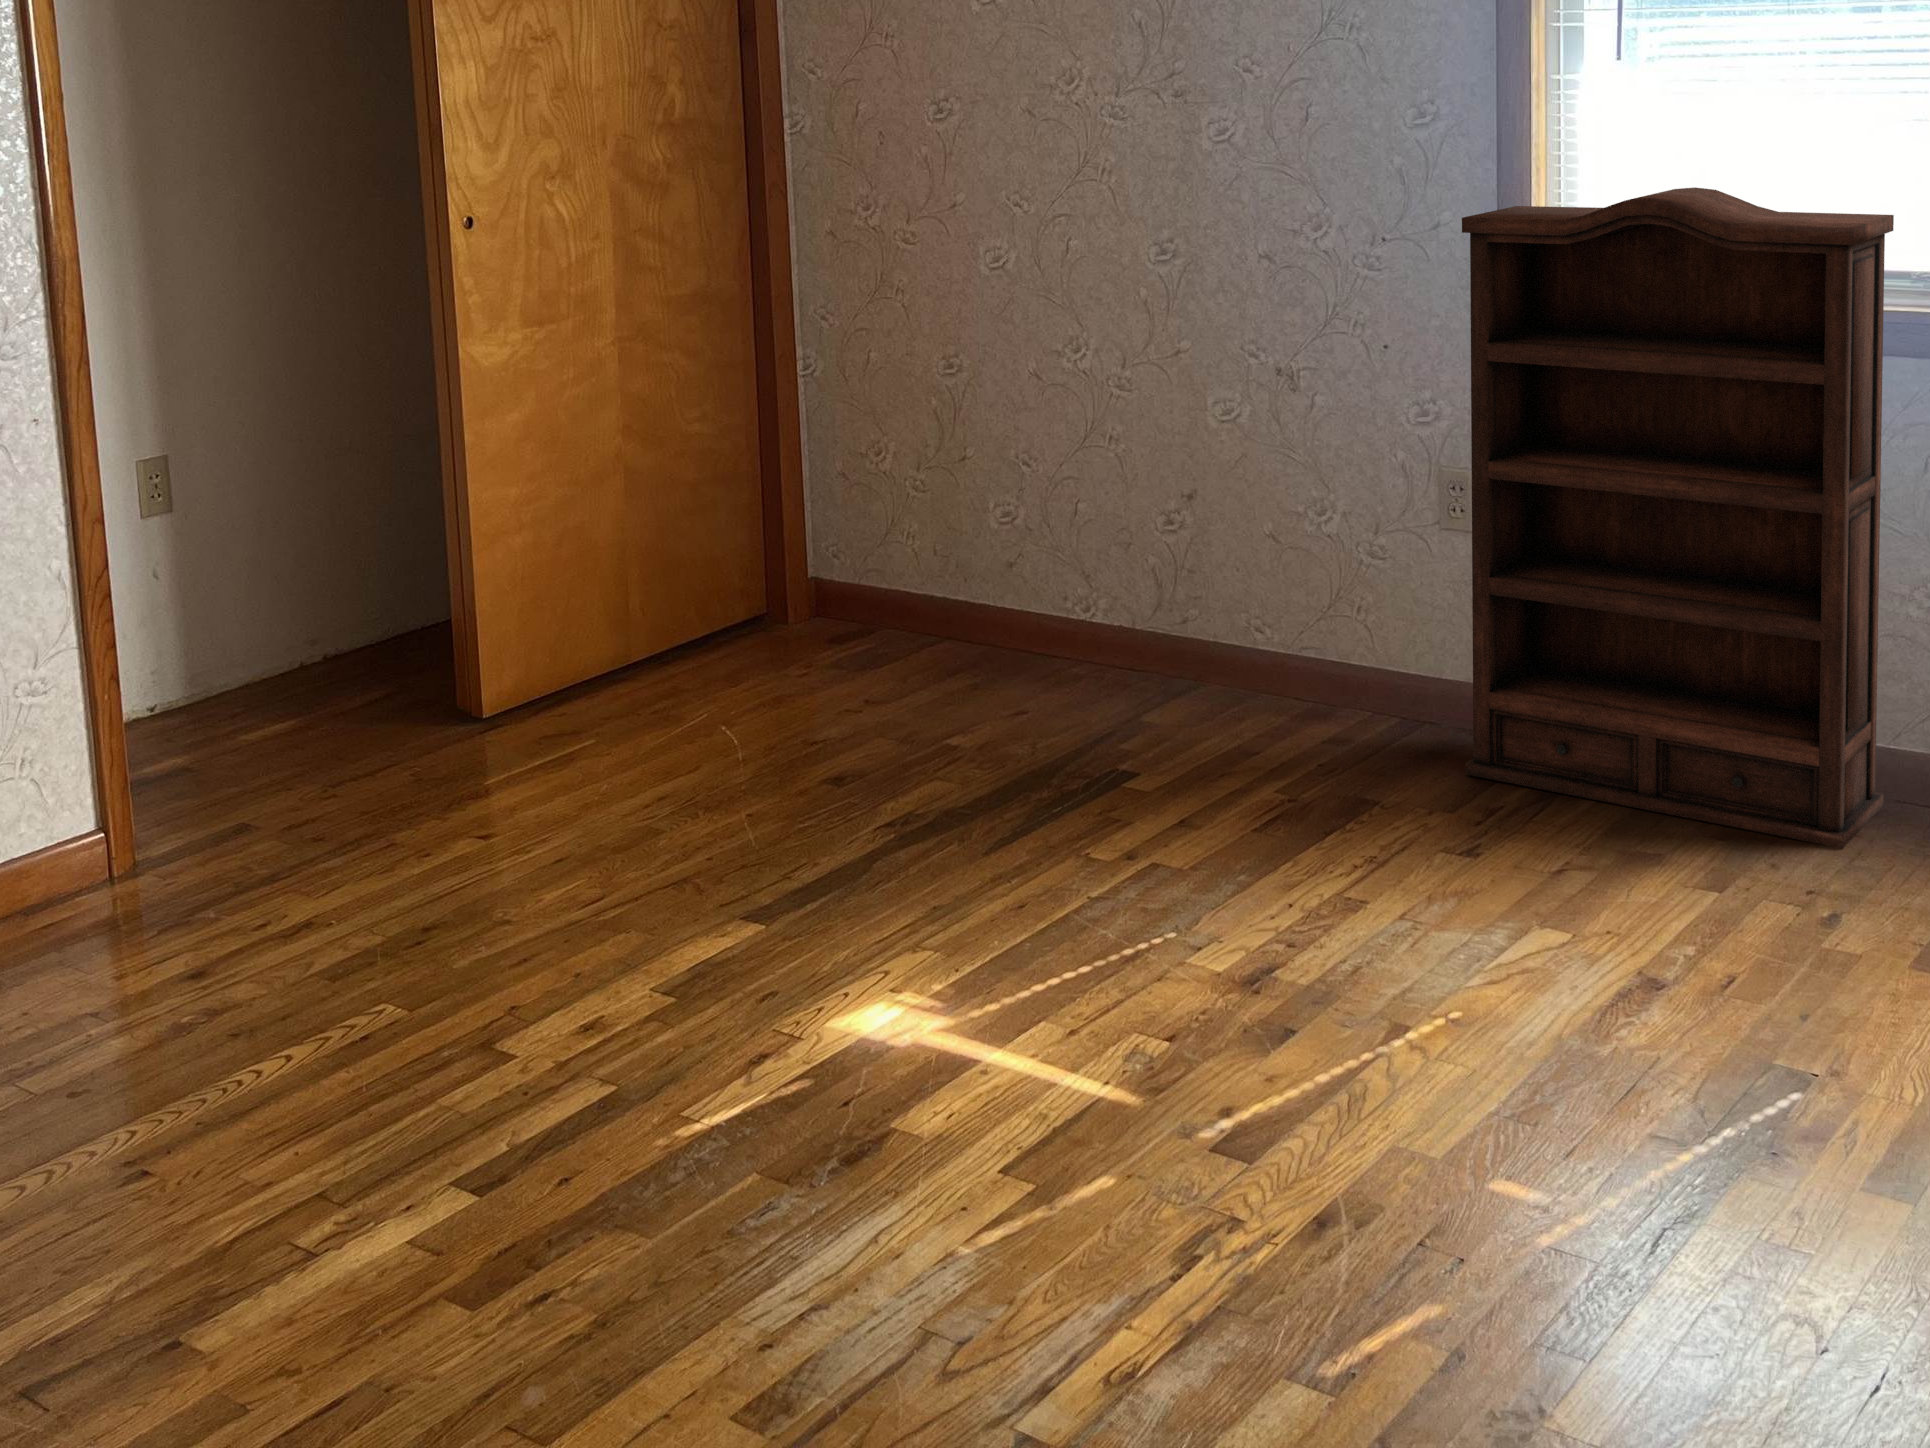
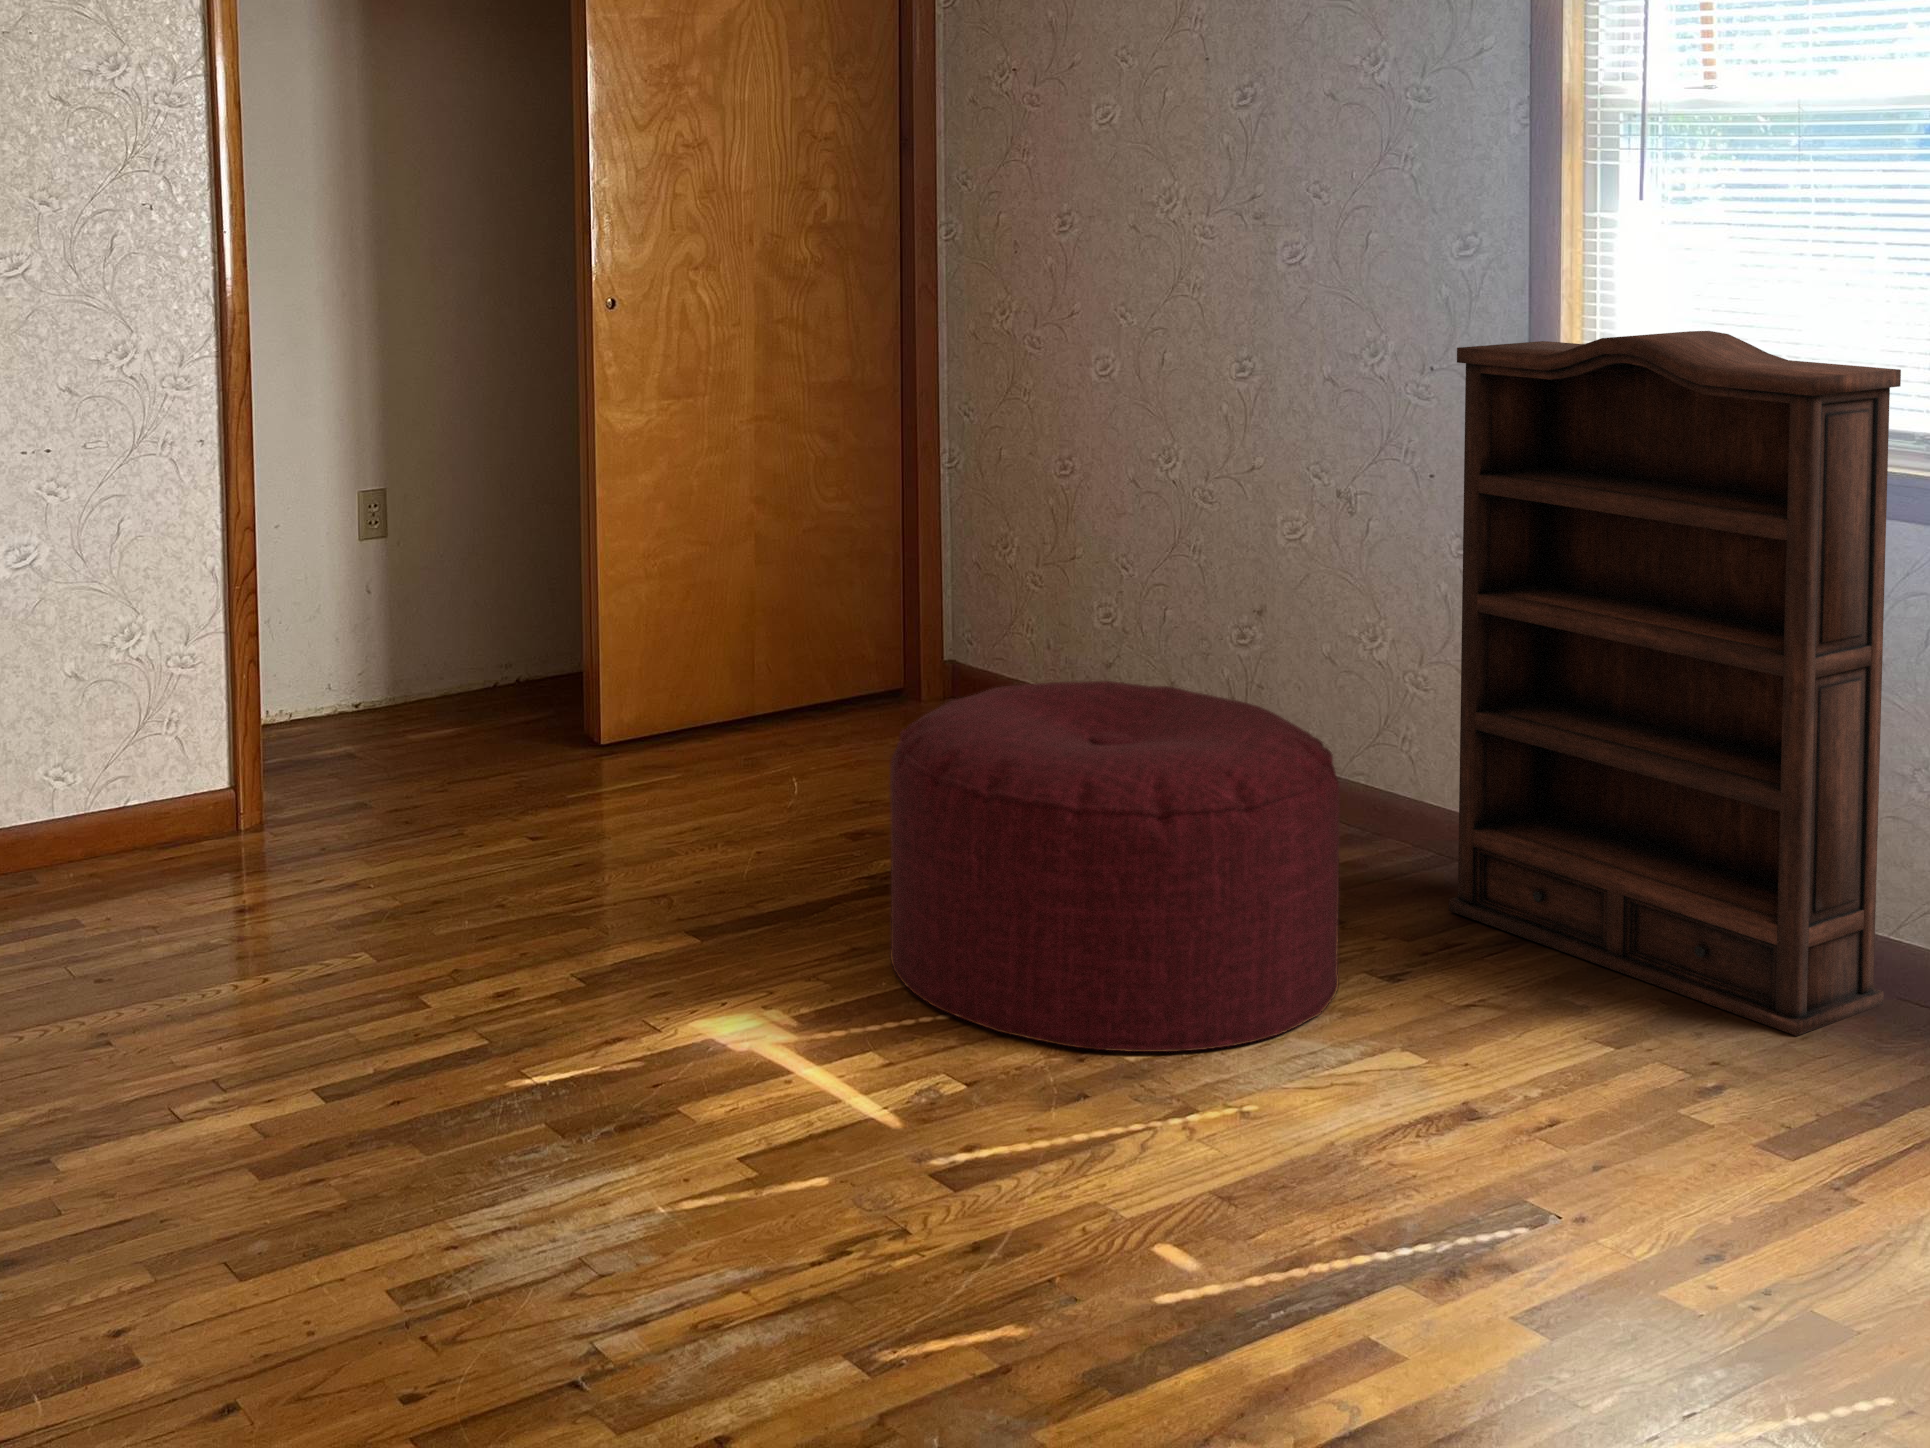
ottoman: none [971,587,1437,978] -> present [890,681,1340,1052]

